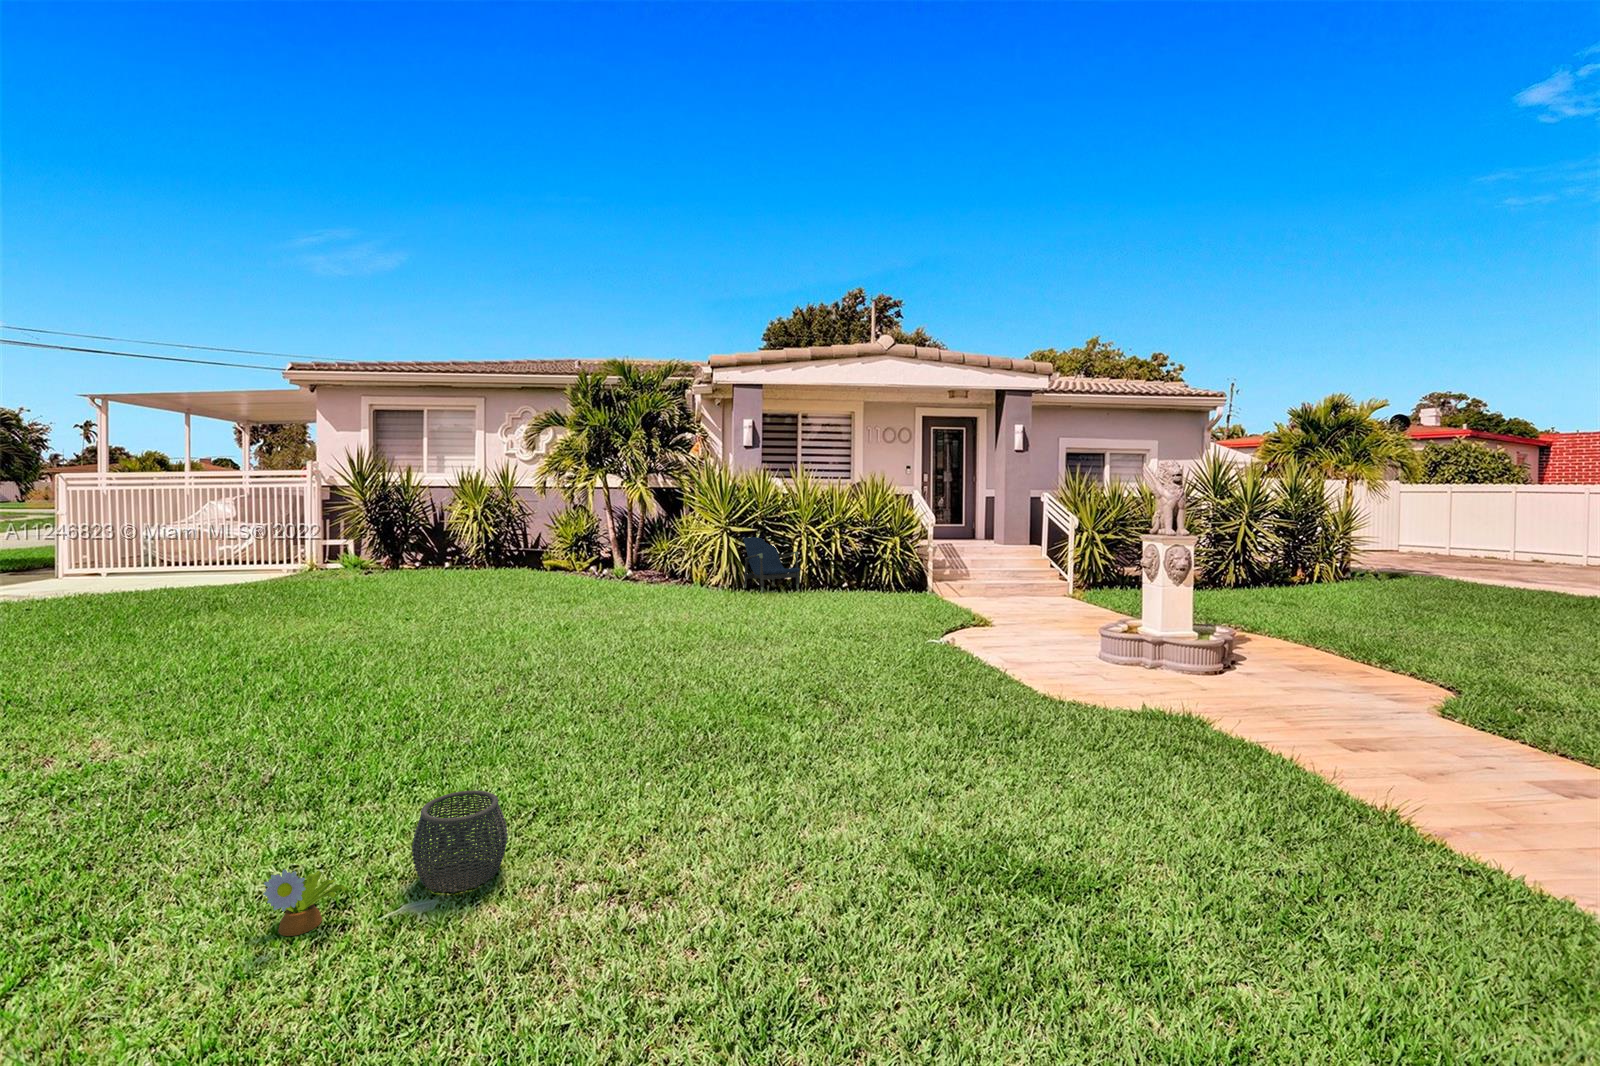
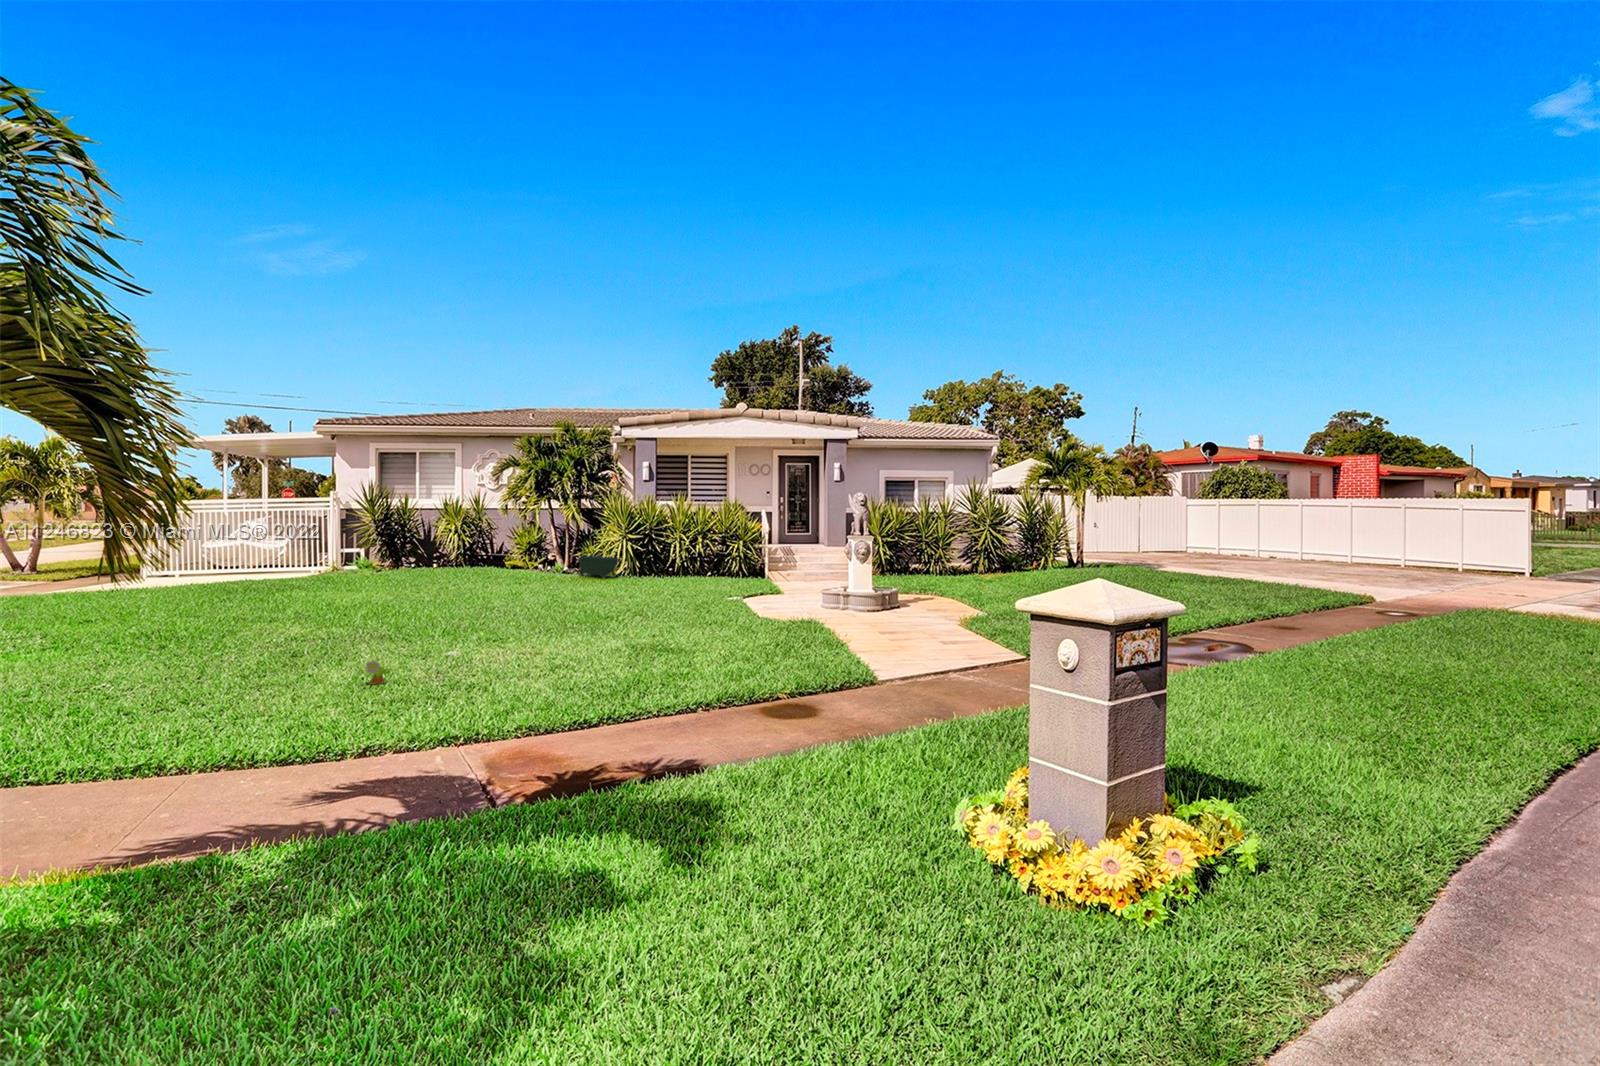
lounge chair: present [744,537,800,593] -> none [639,542,676,579]
bench: none [655,555,715,591] -> present [580,556,619,579]
woven basket: present [412,791,508,893] -> none [419,641,459,676]

